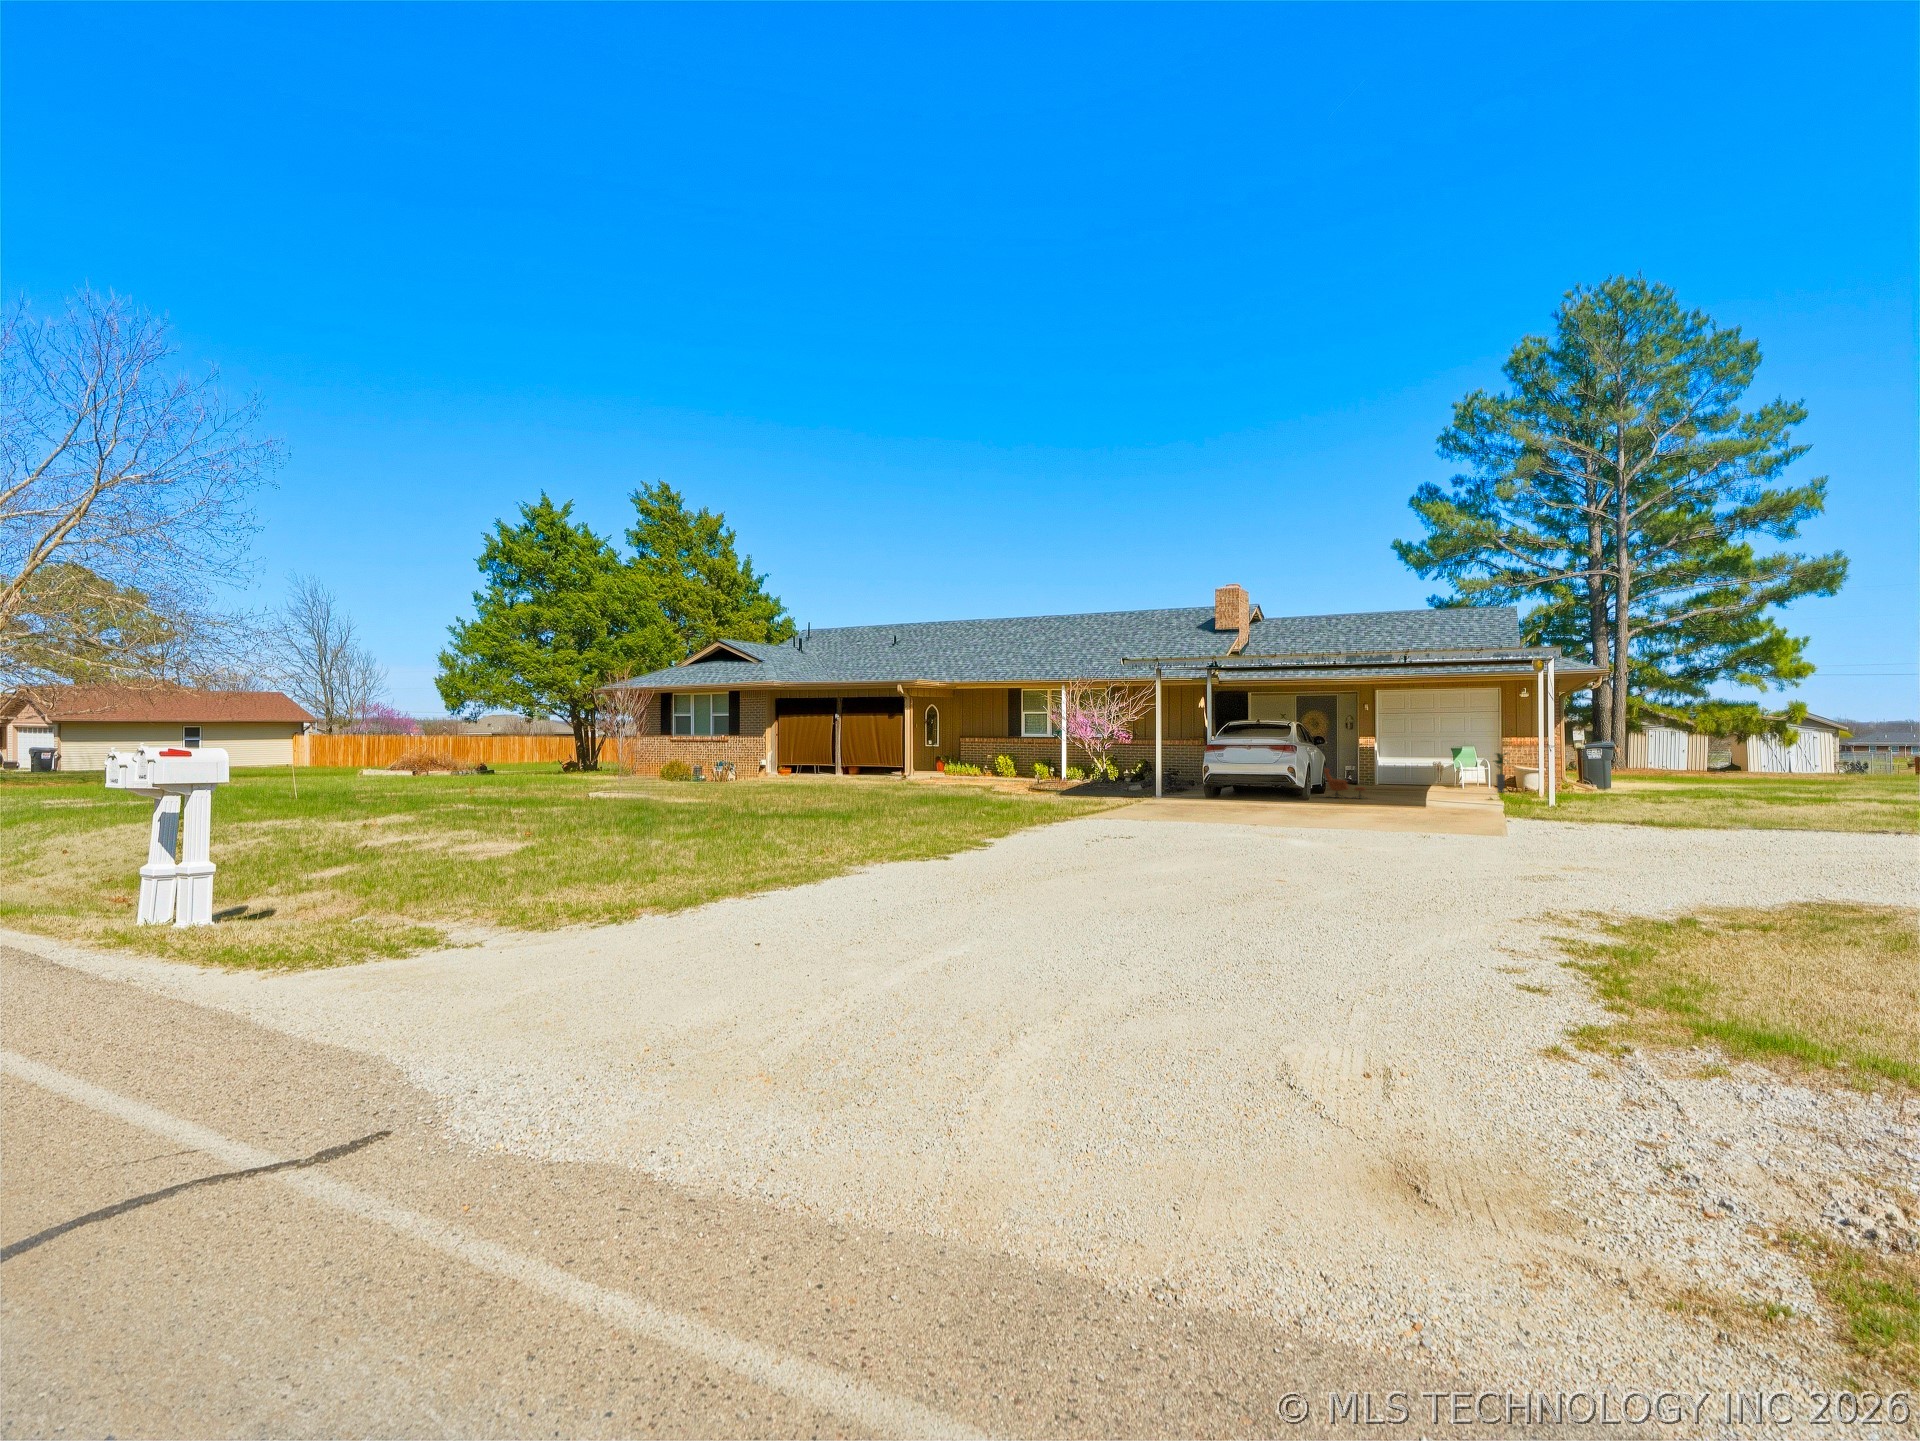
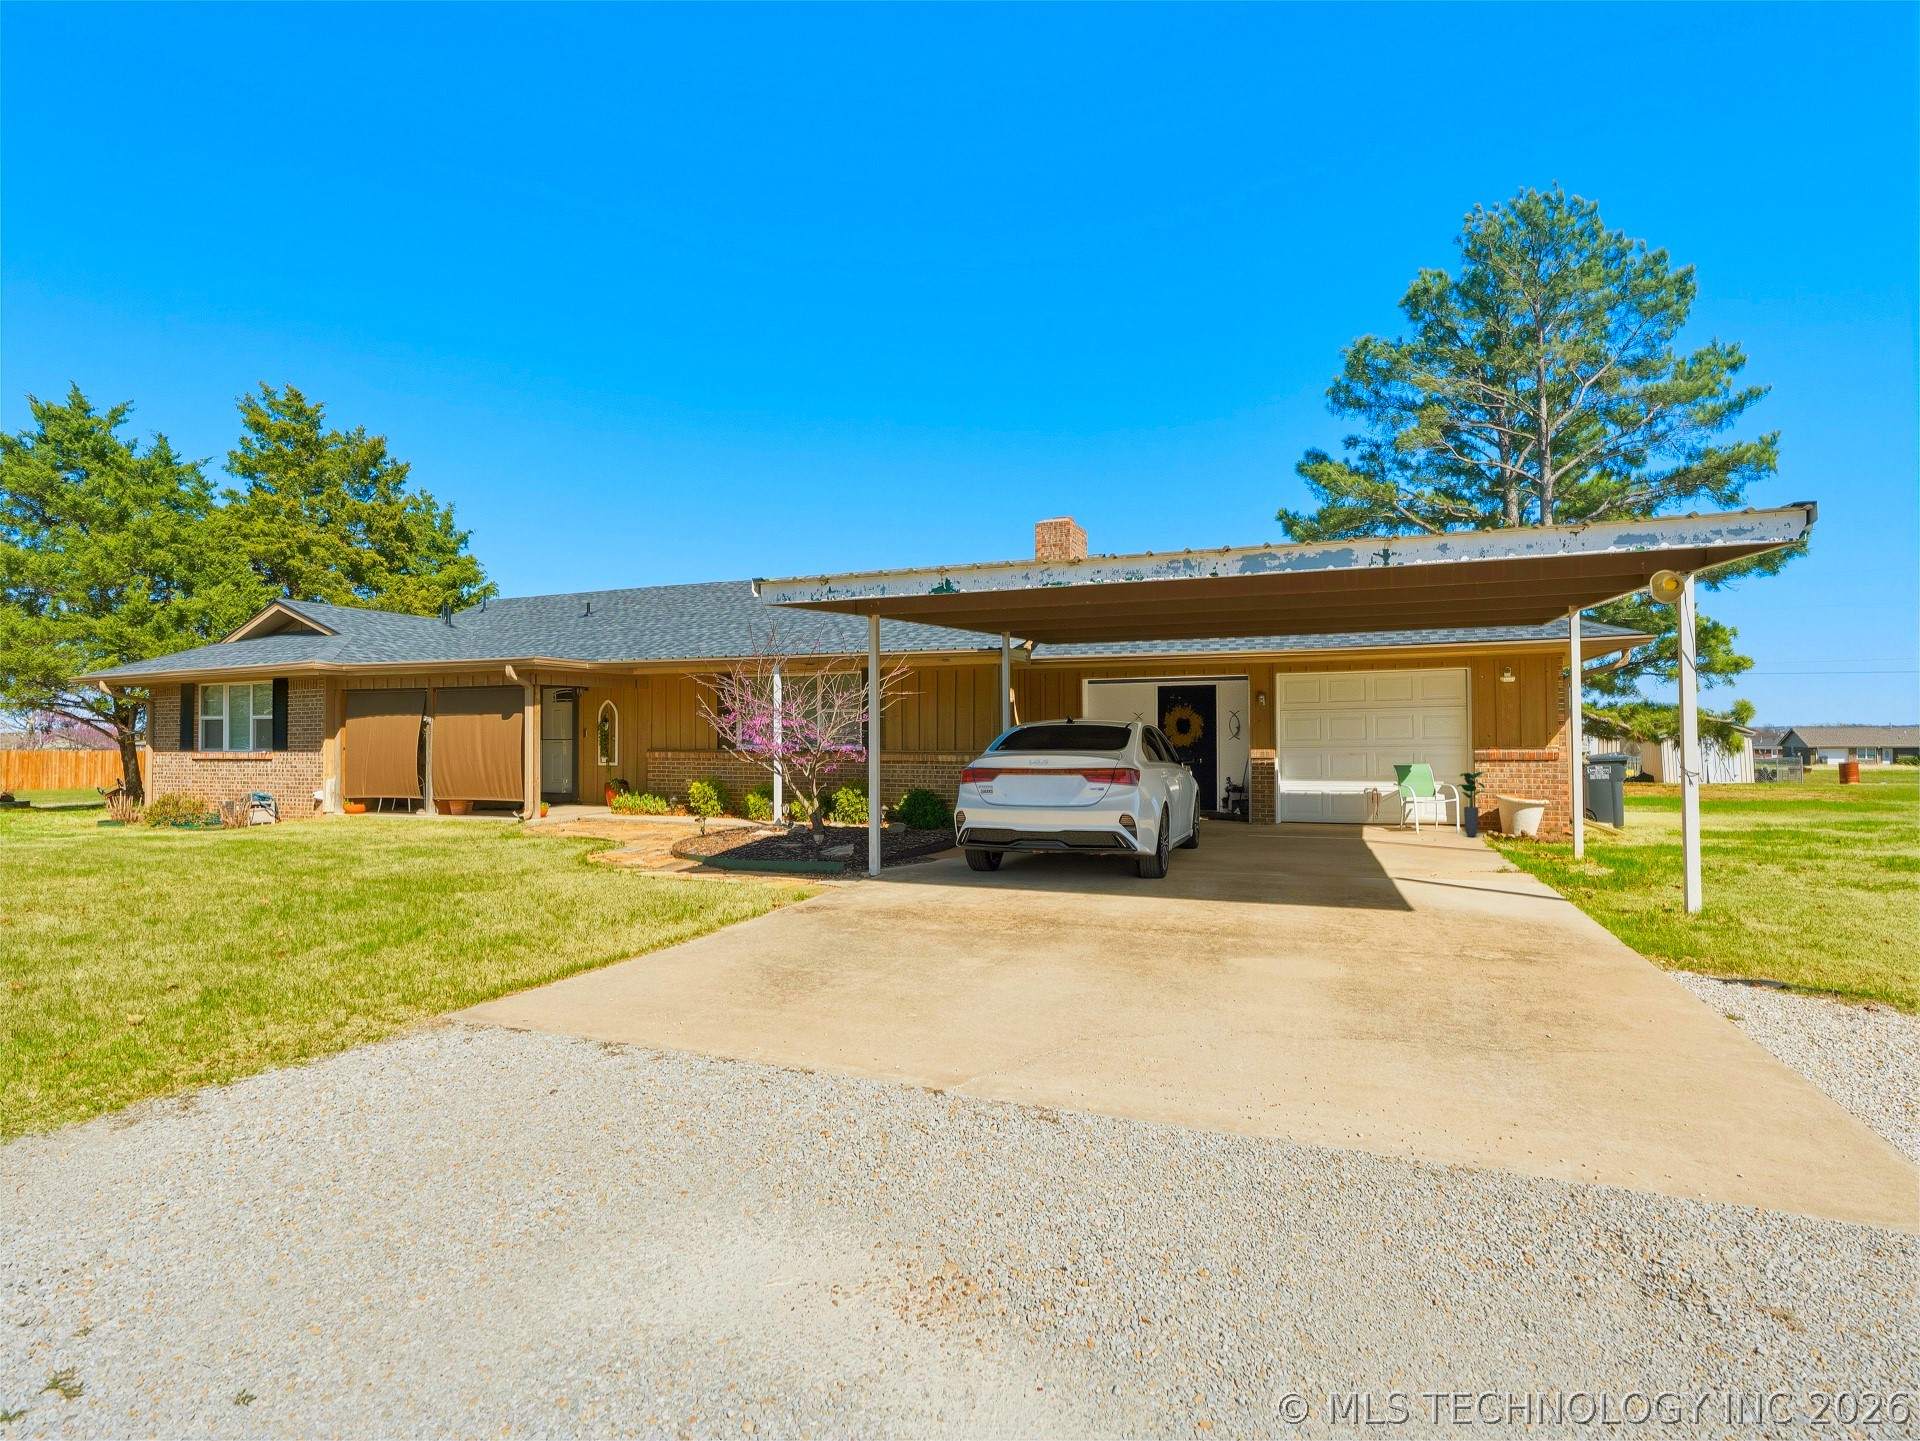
lounge chair: present [1324,768,1366,797] -> none [1195,806,1276,865]

